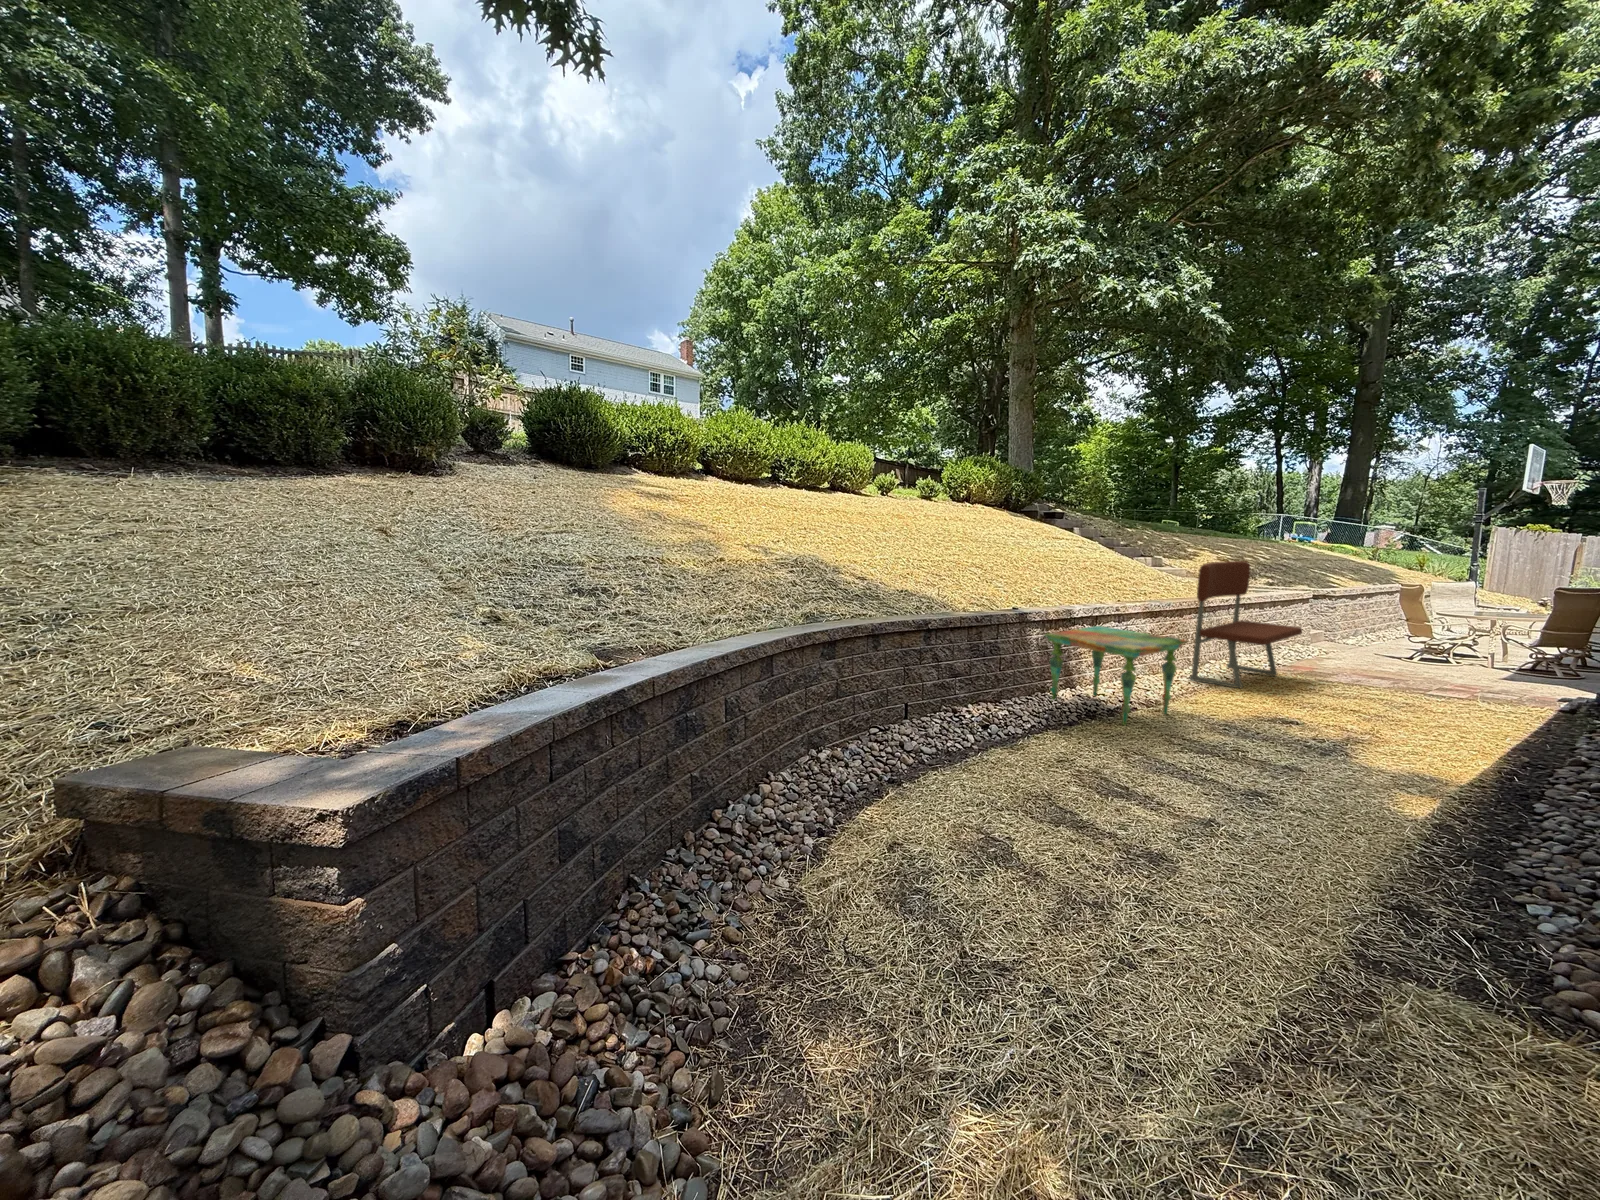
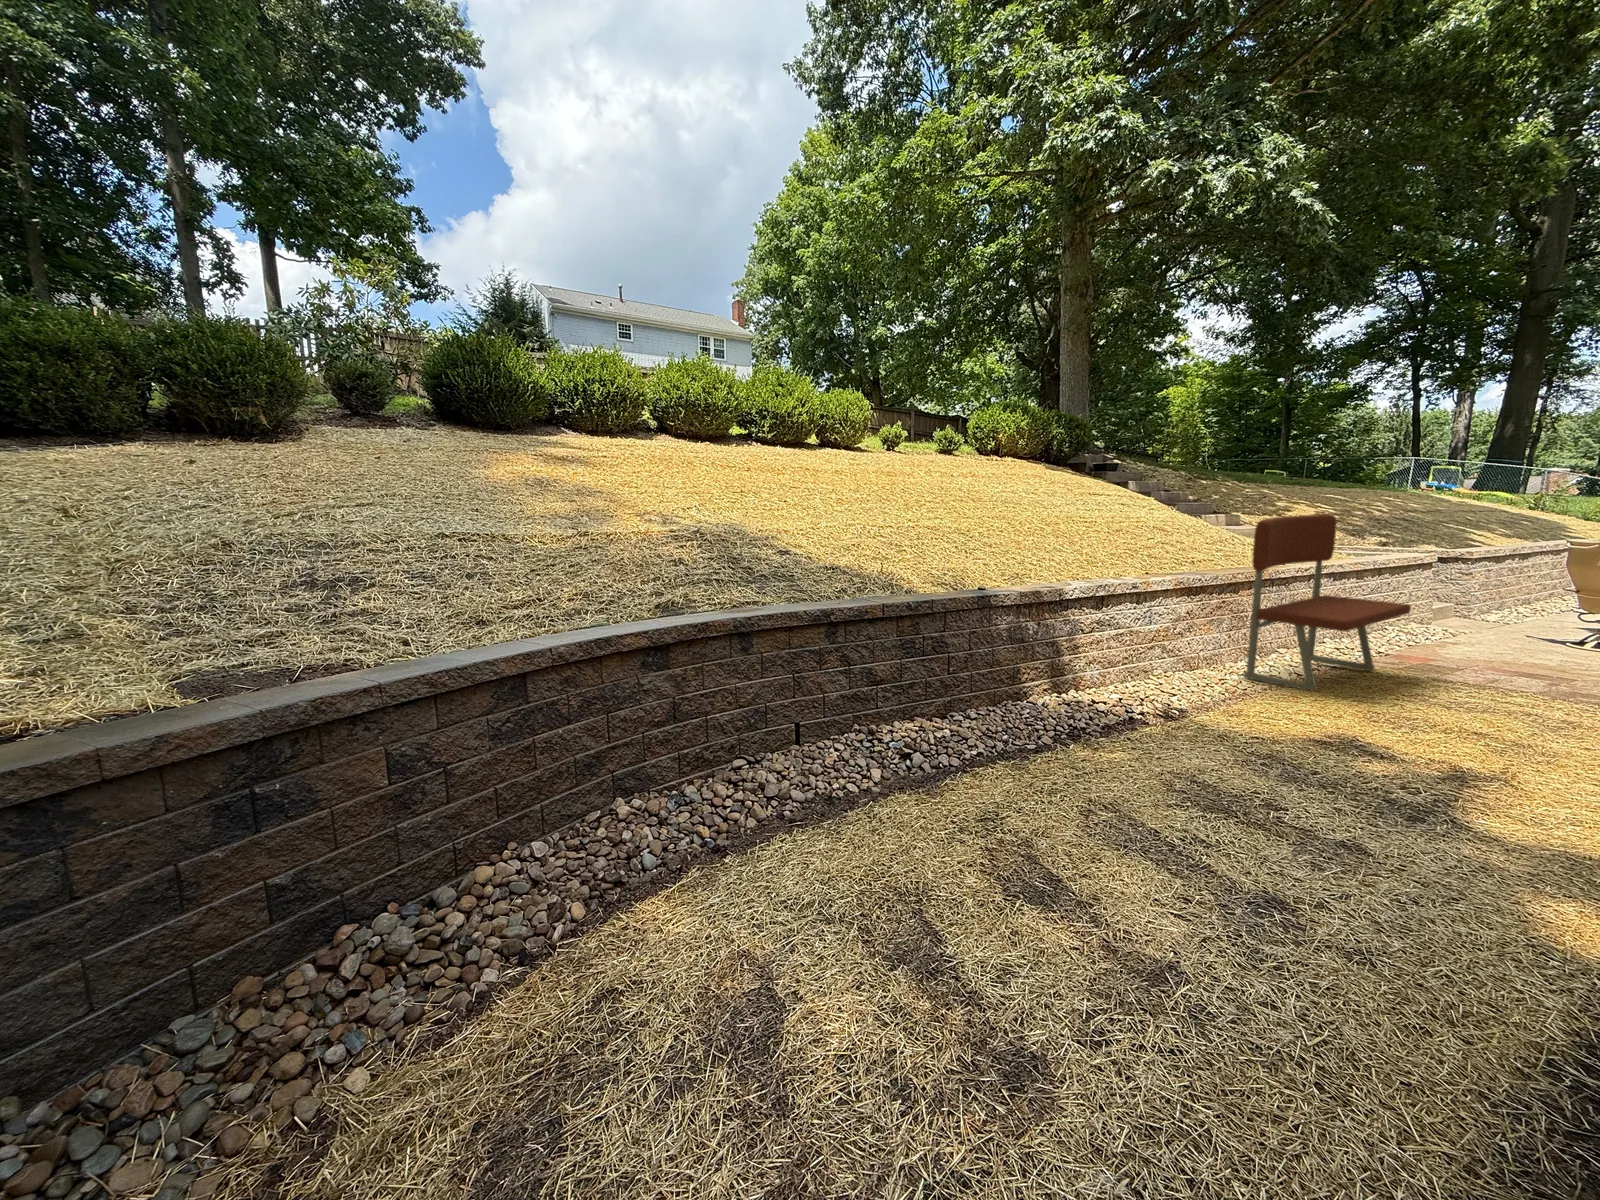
side table: present [1045,626,1187,726] -> none [1005,609,1211,757]

